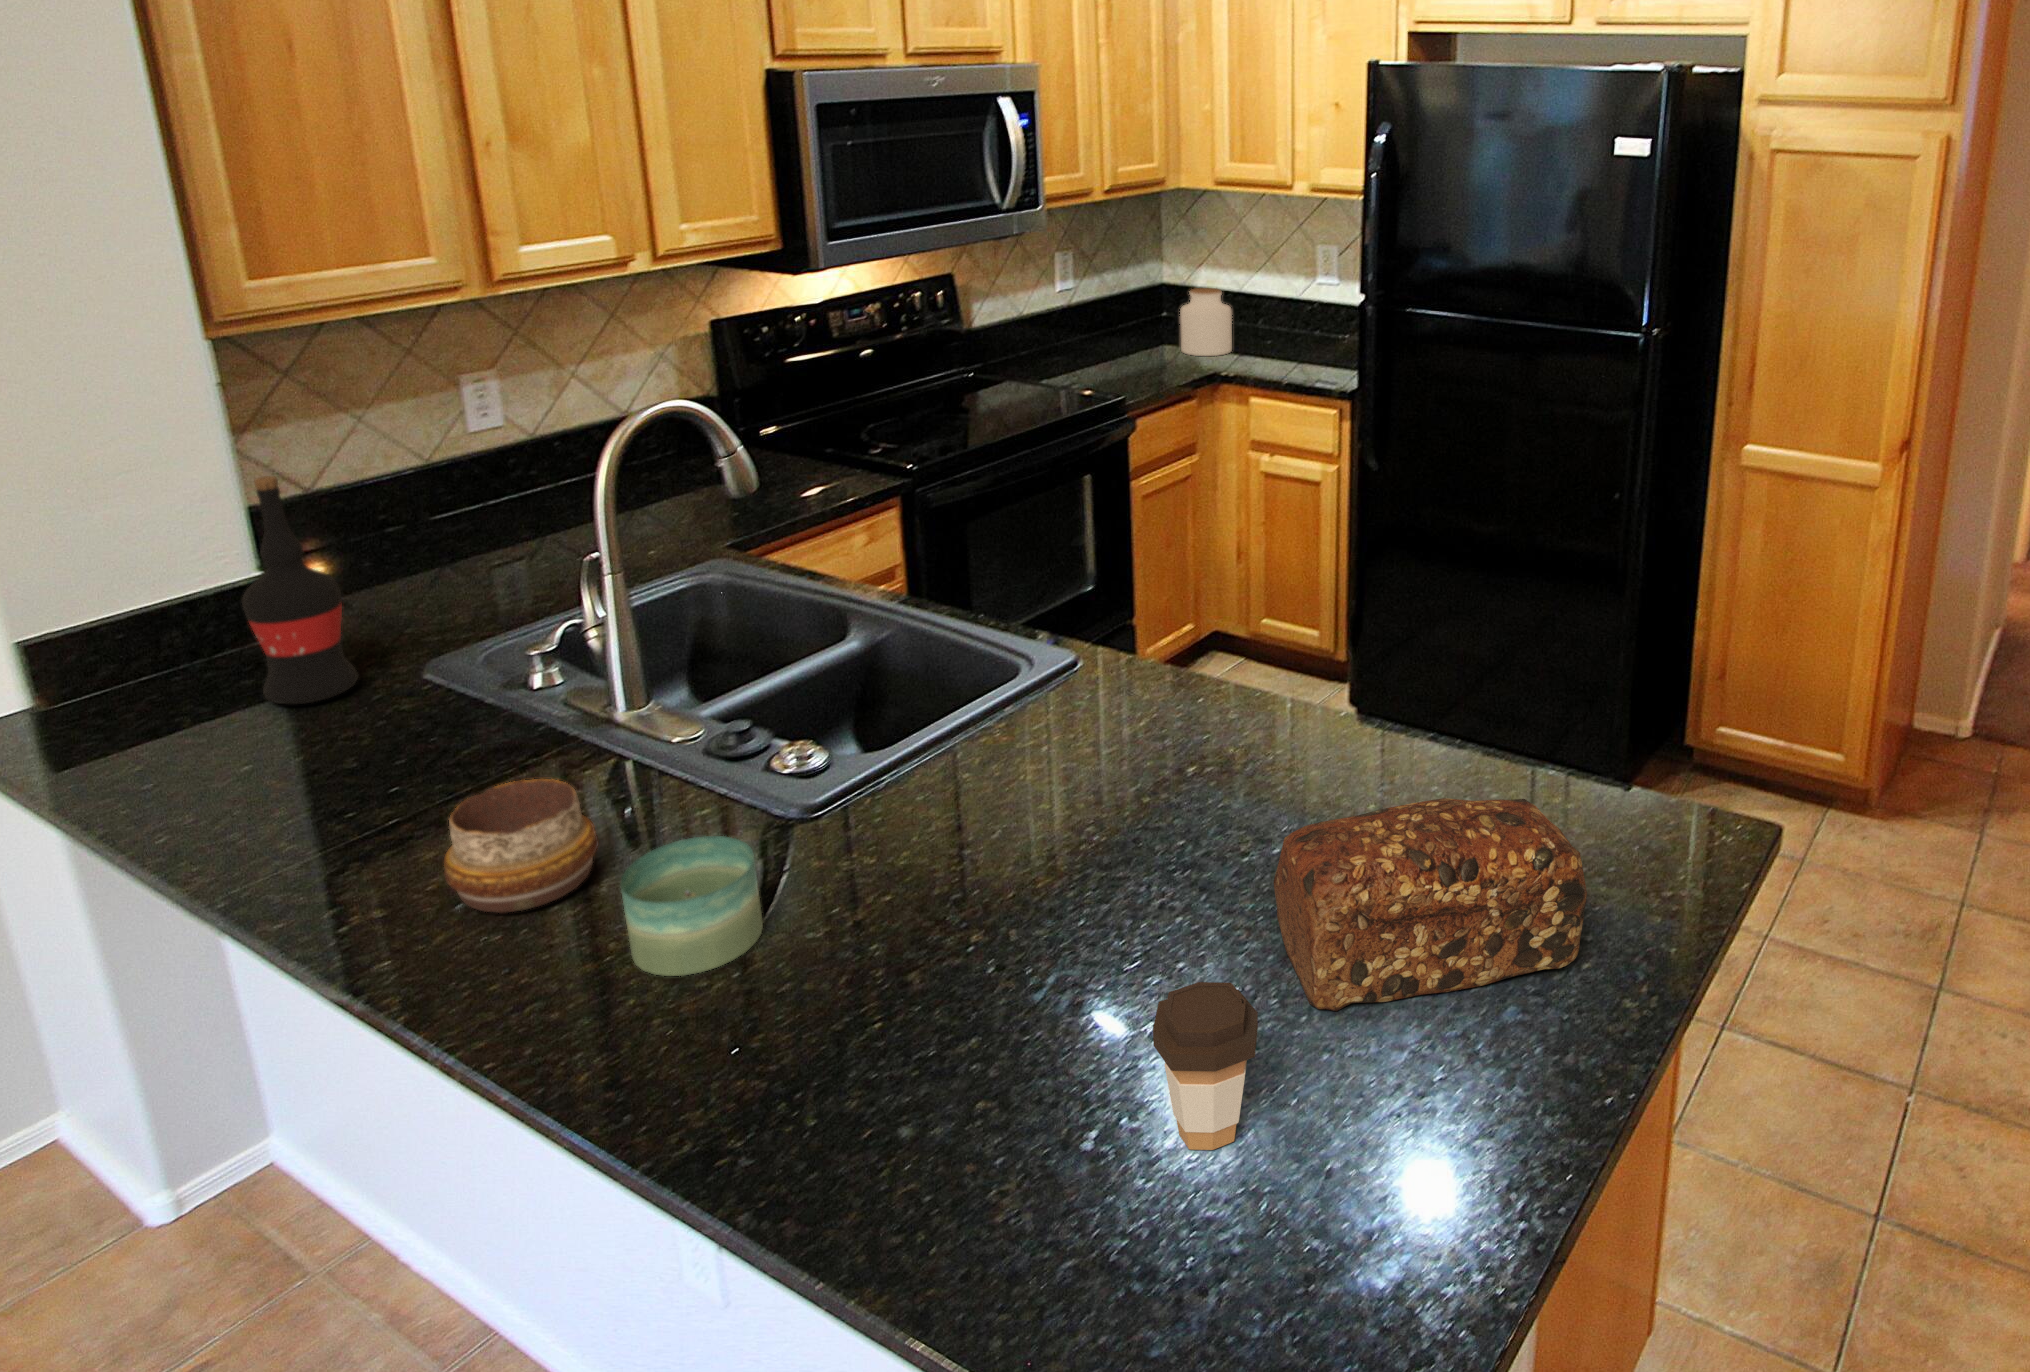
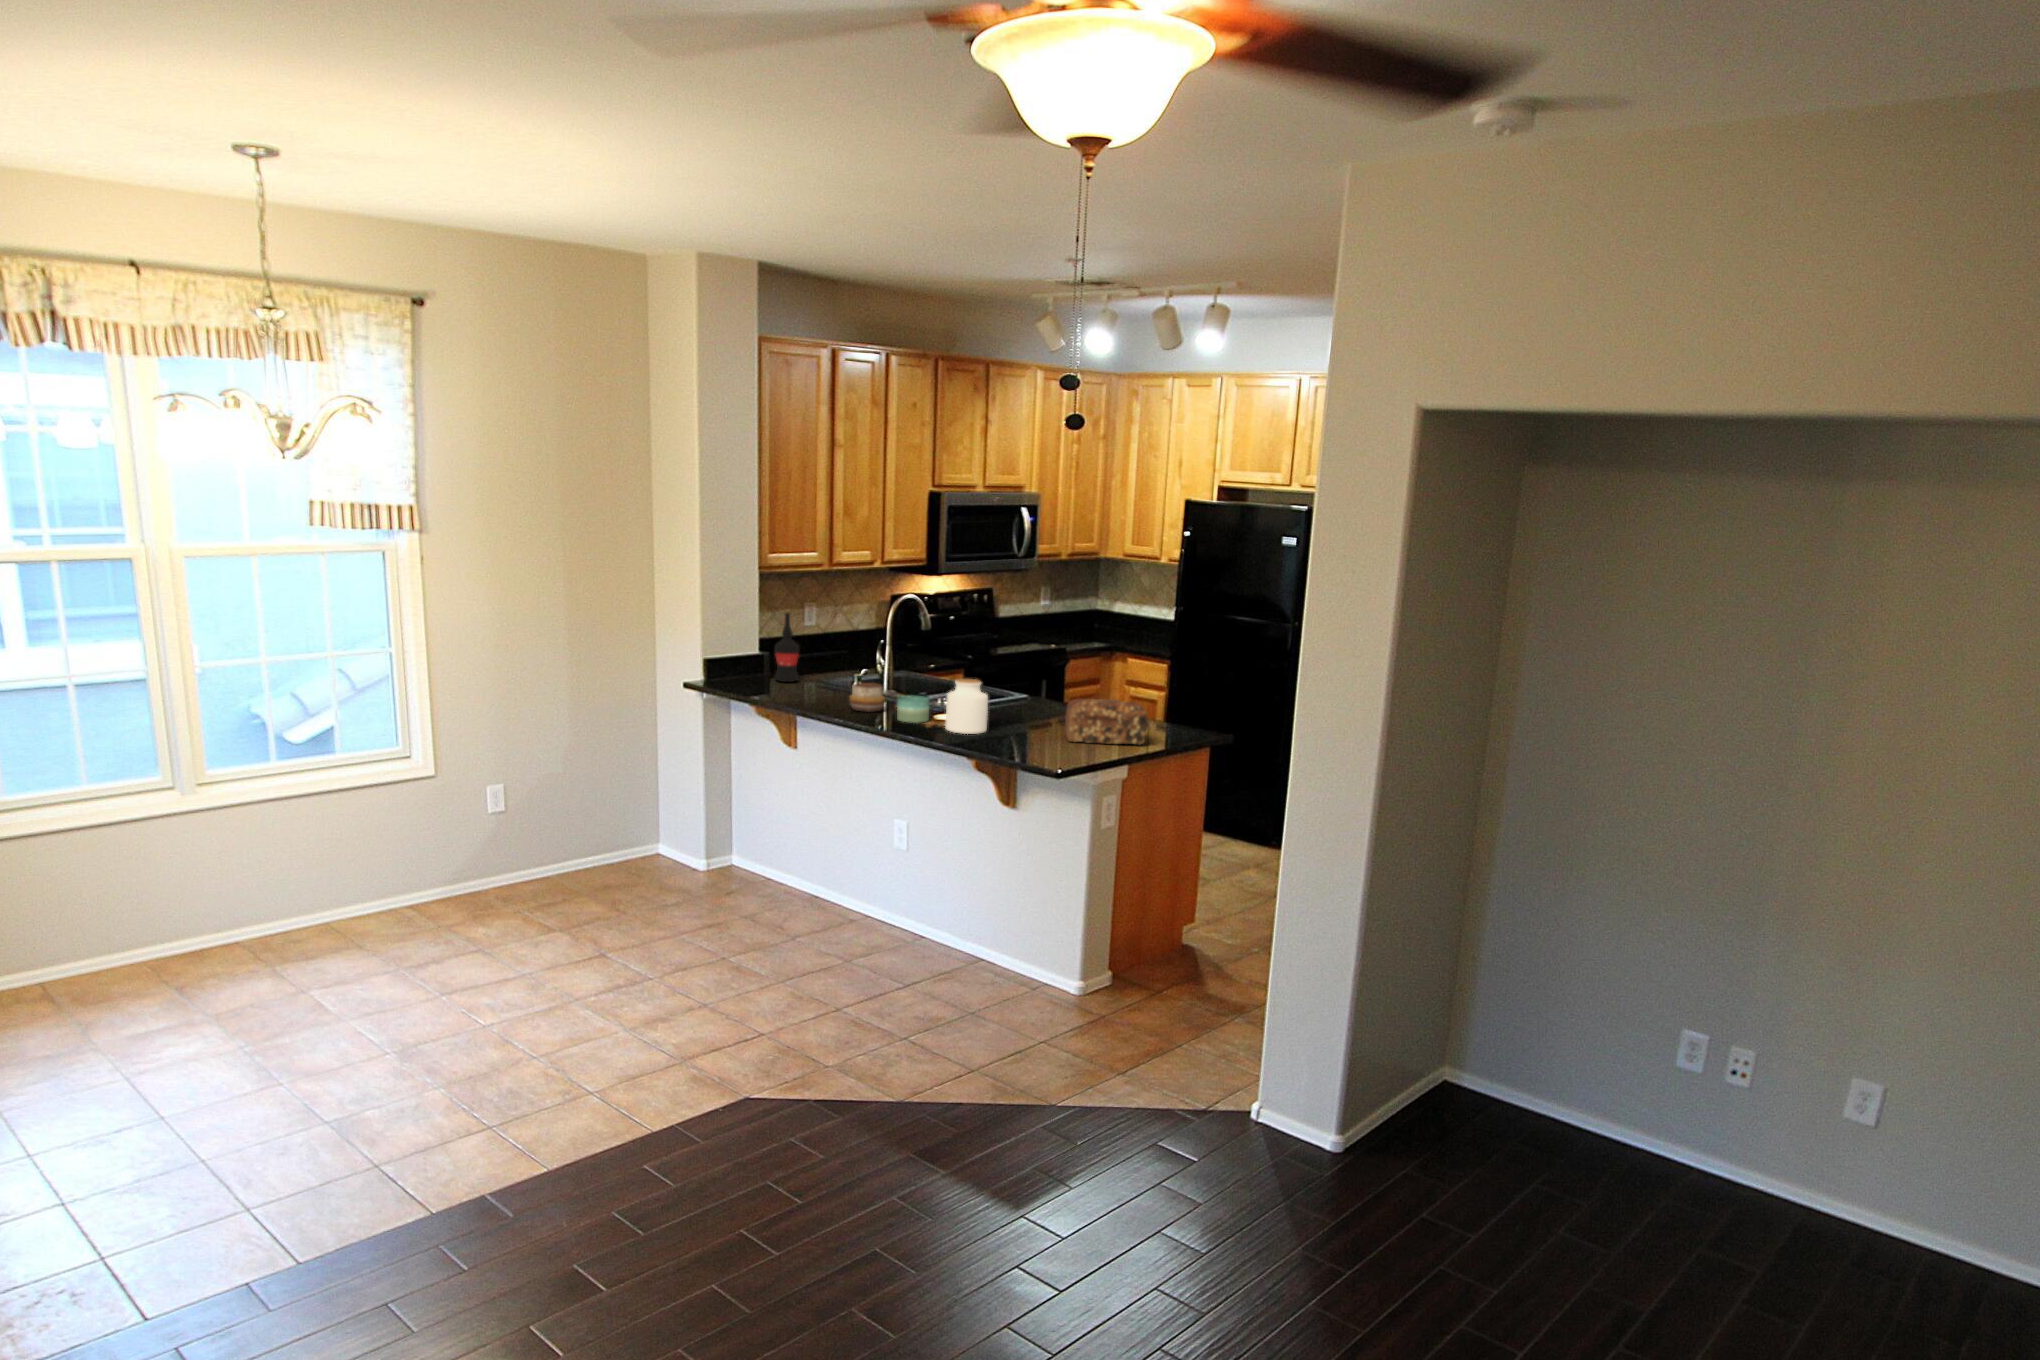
jar: present [1180,288,1232,356] -> present [945,679,988,734]
coffee cup: present [1153,982,1258,1150] -> none [1025,711,1050,749]

